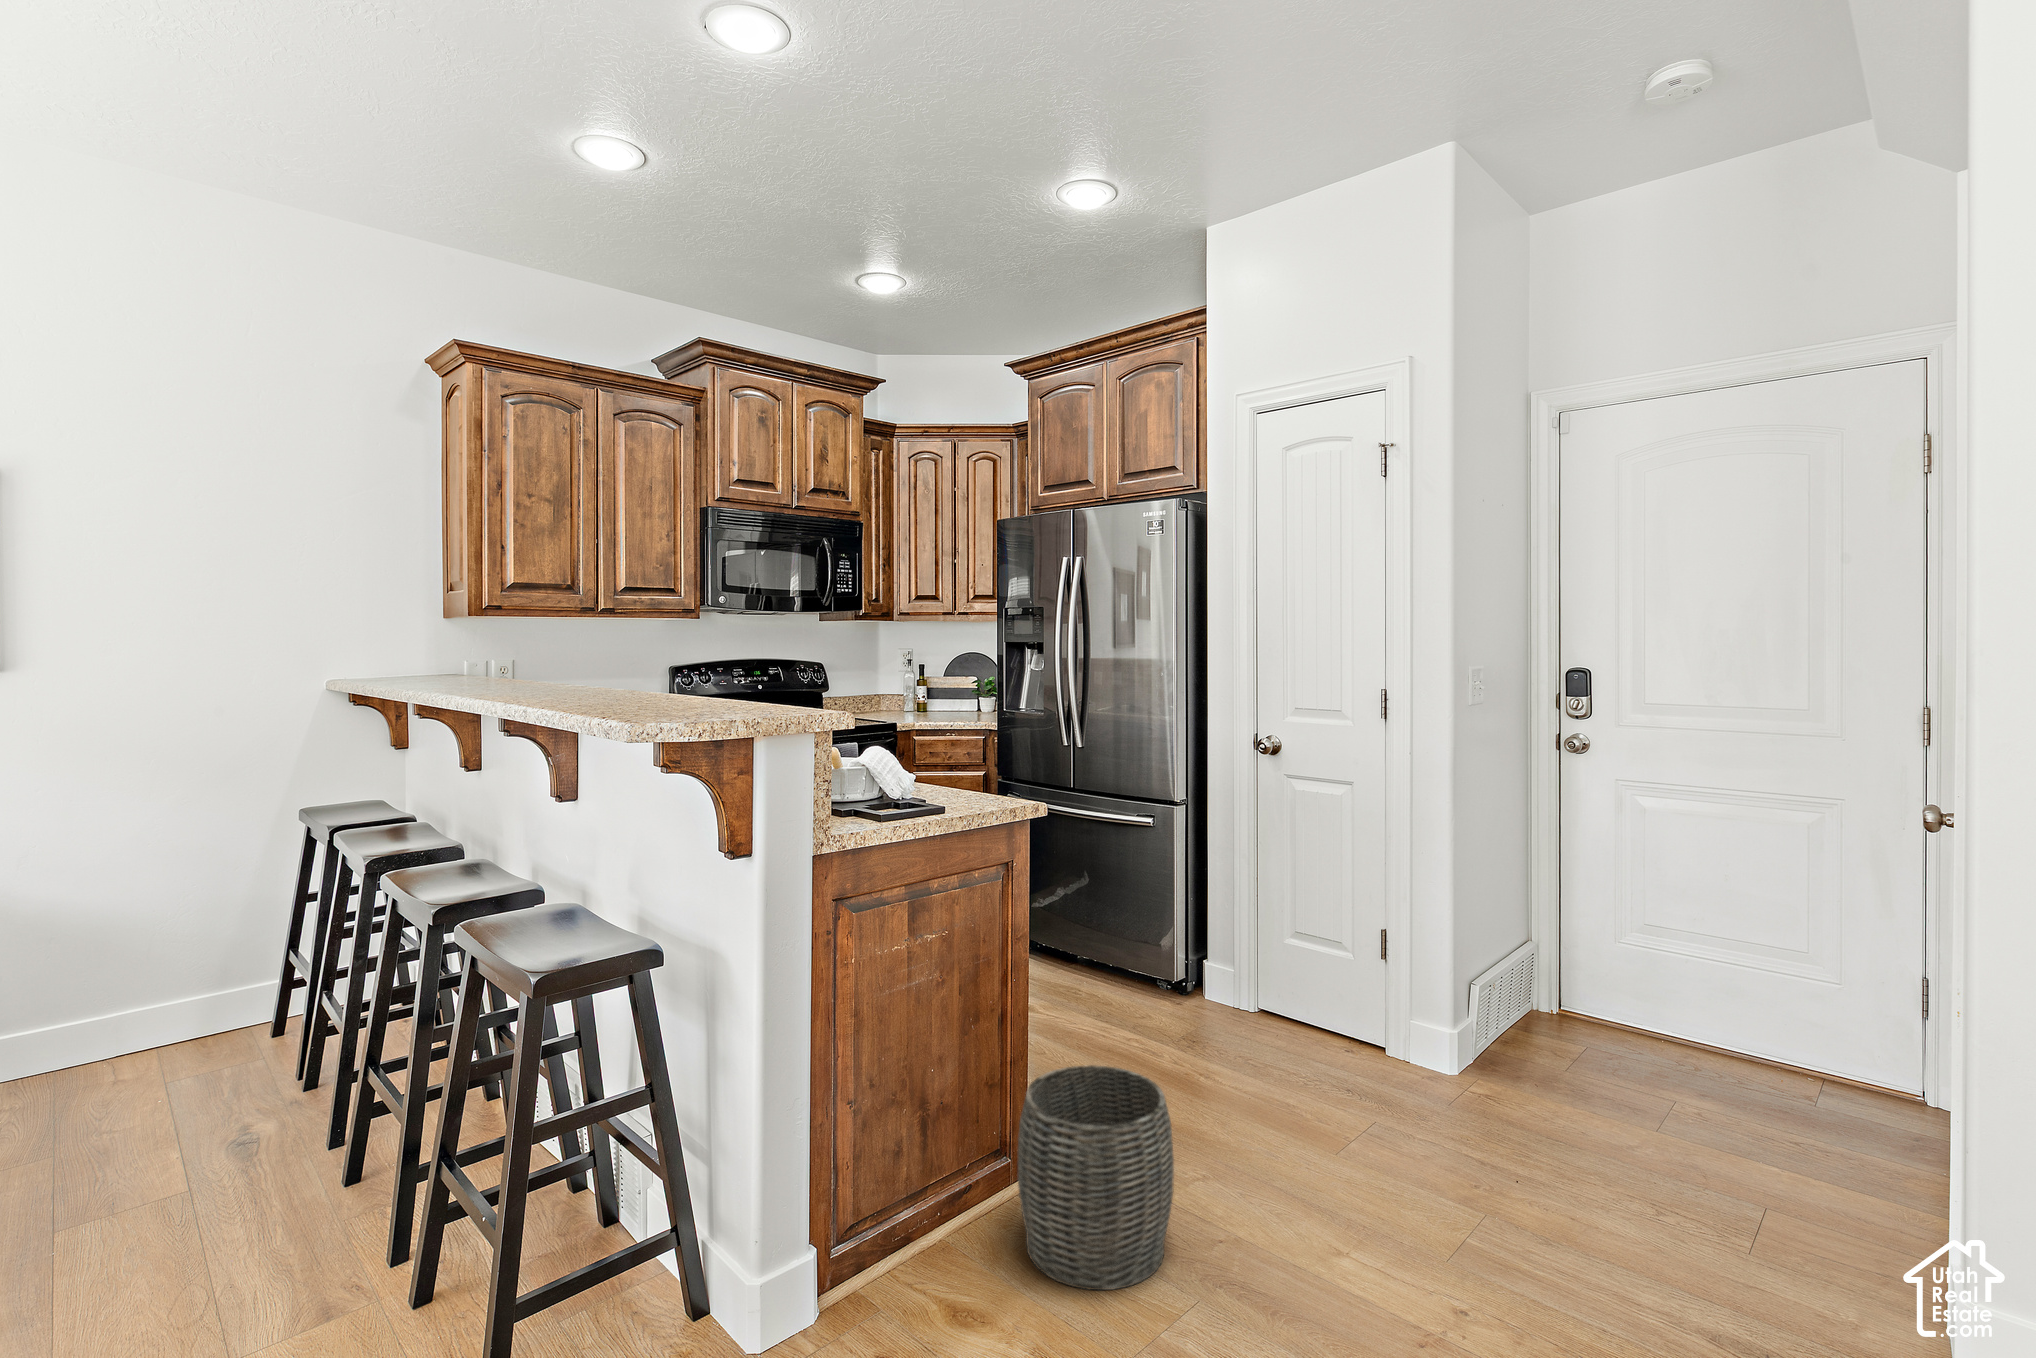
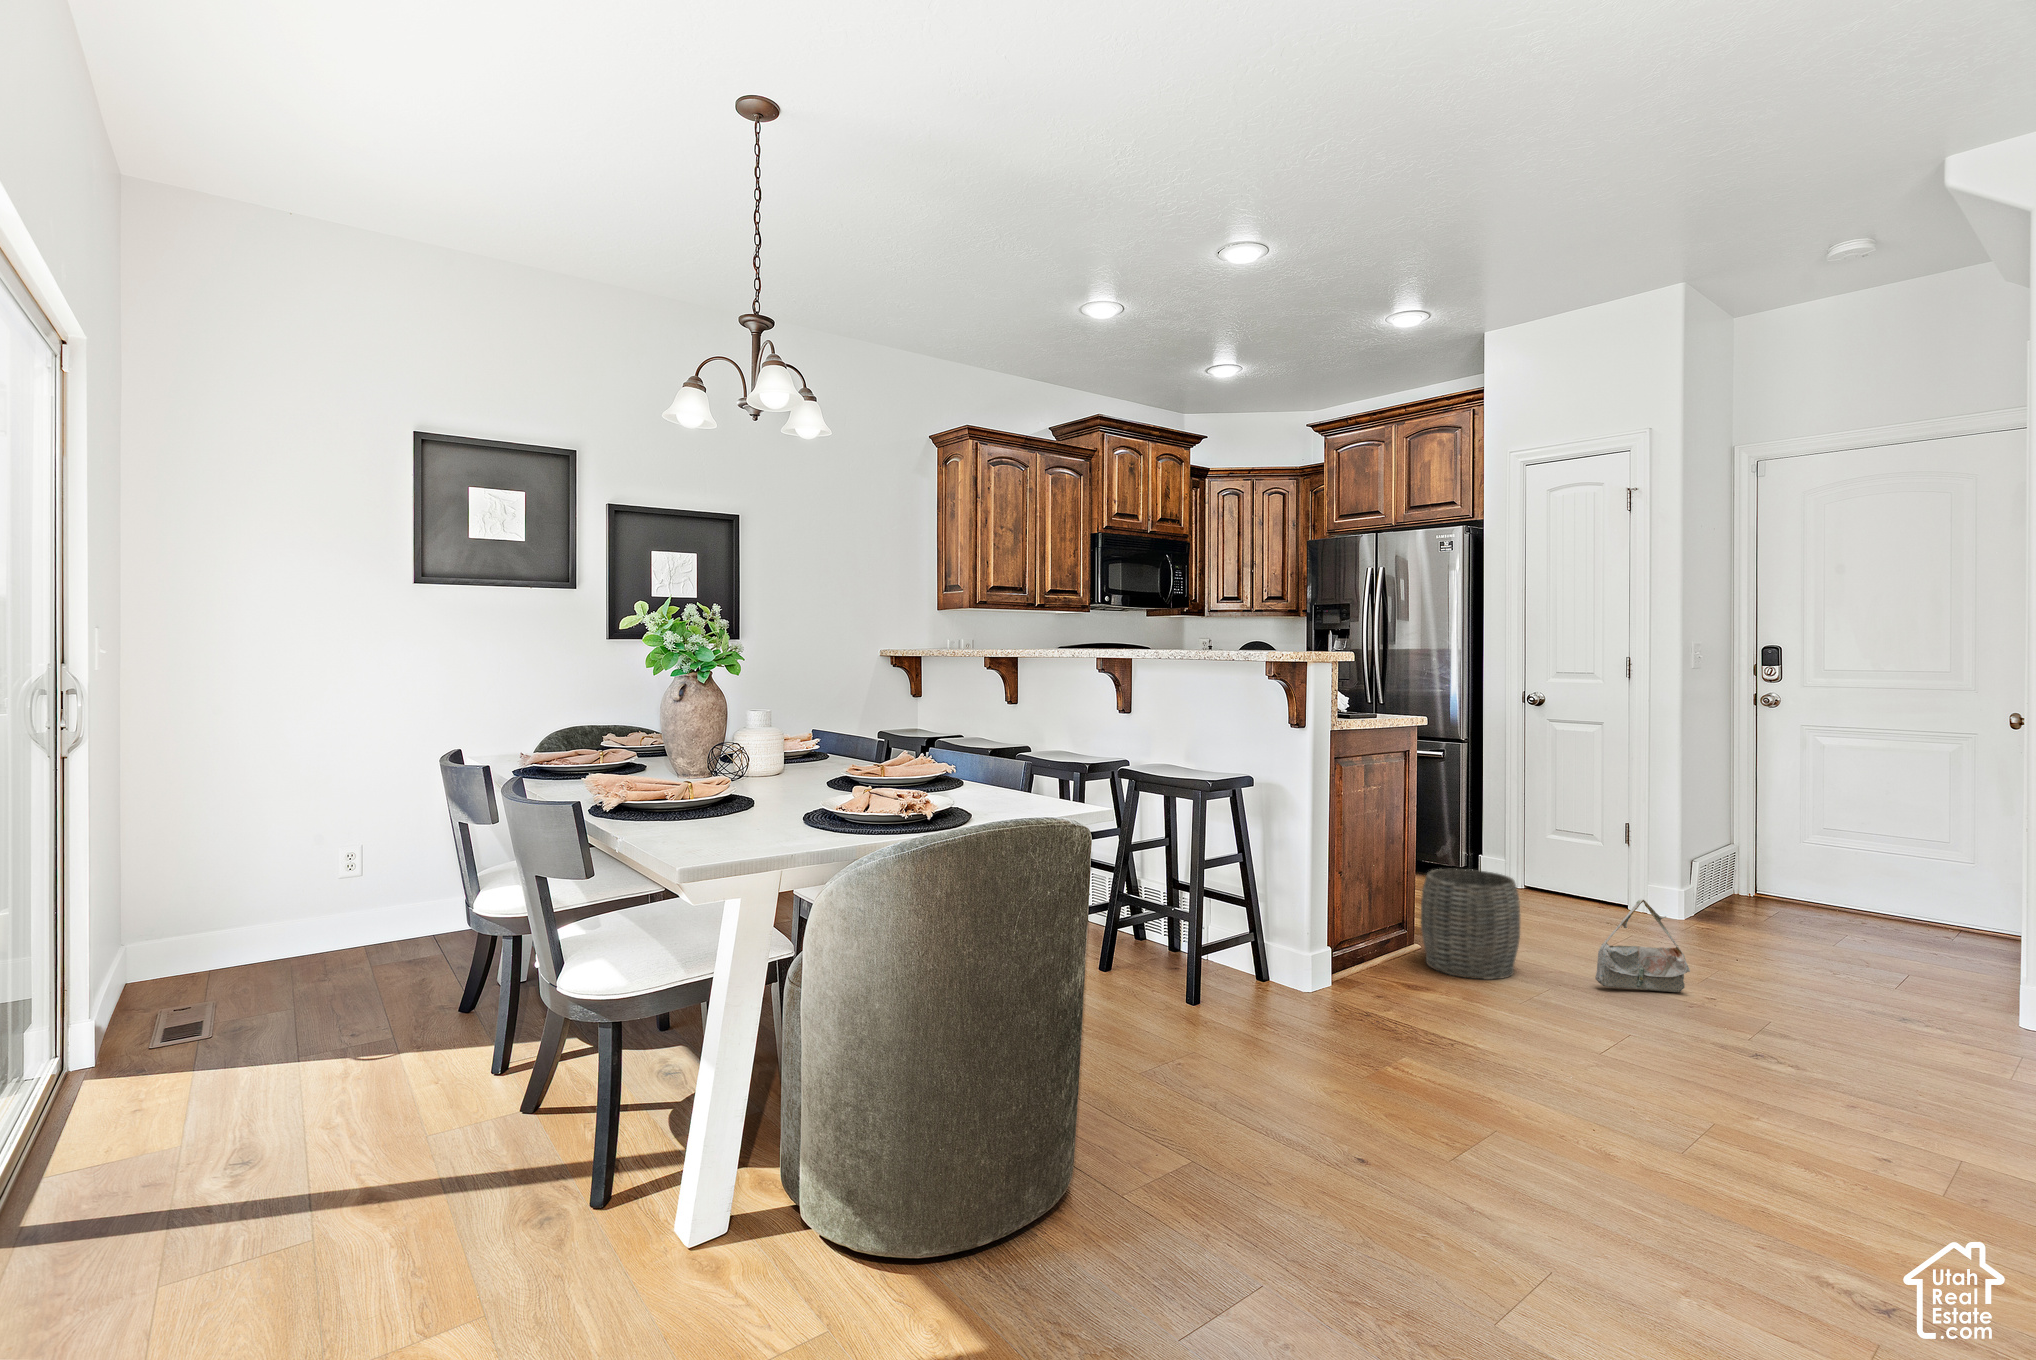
bag: none [1284,1148,1437,1313] -> present [1595,899,1690,992]

